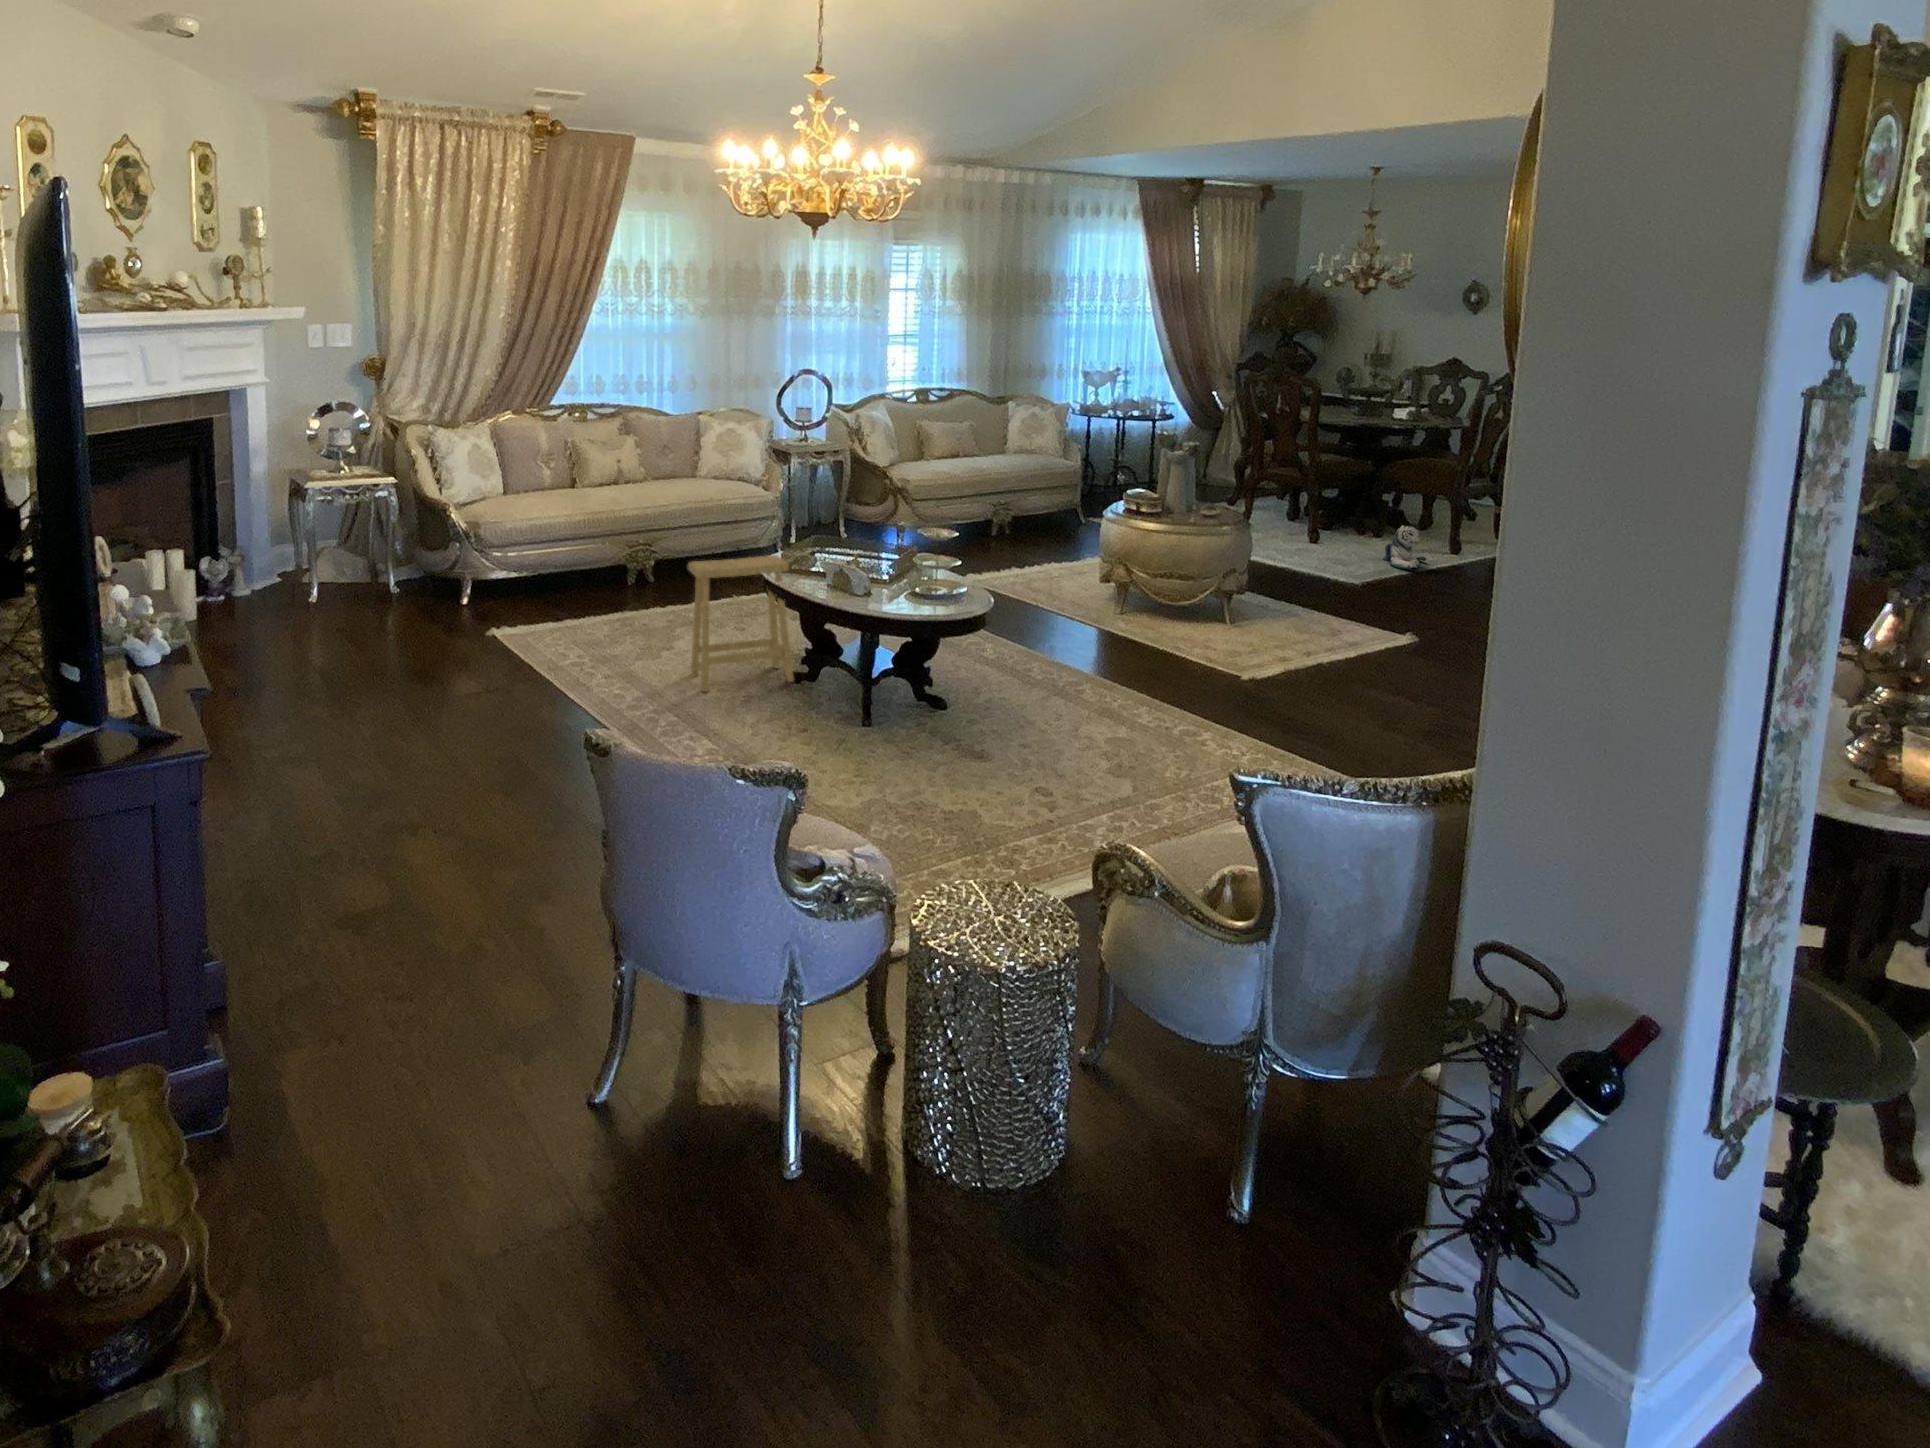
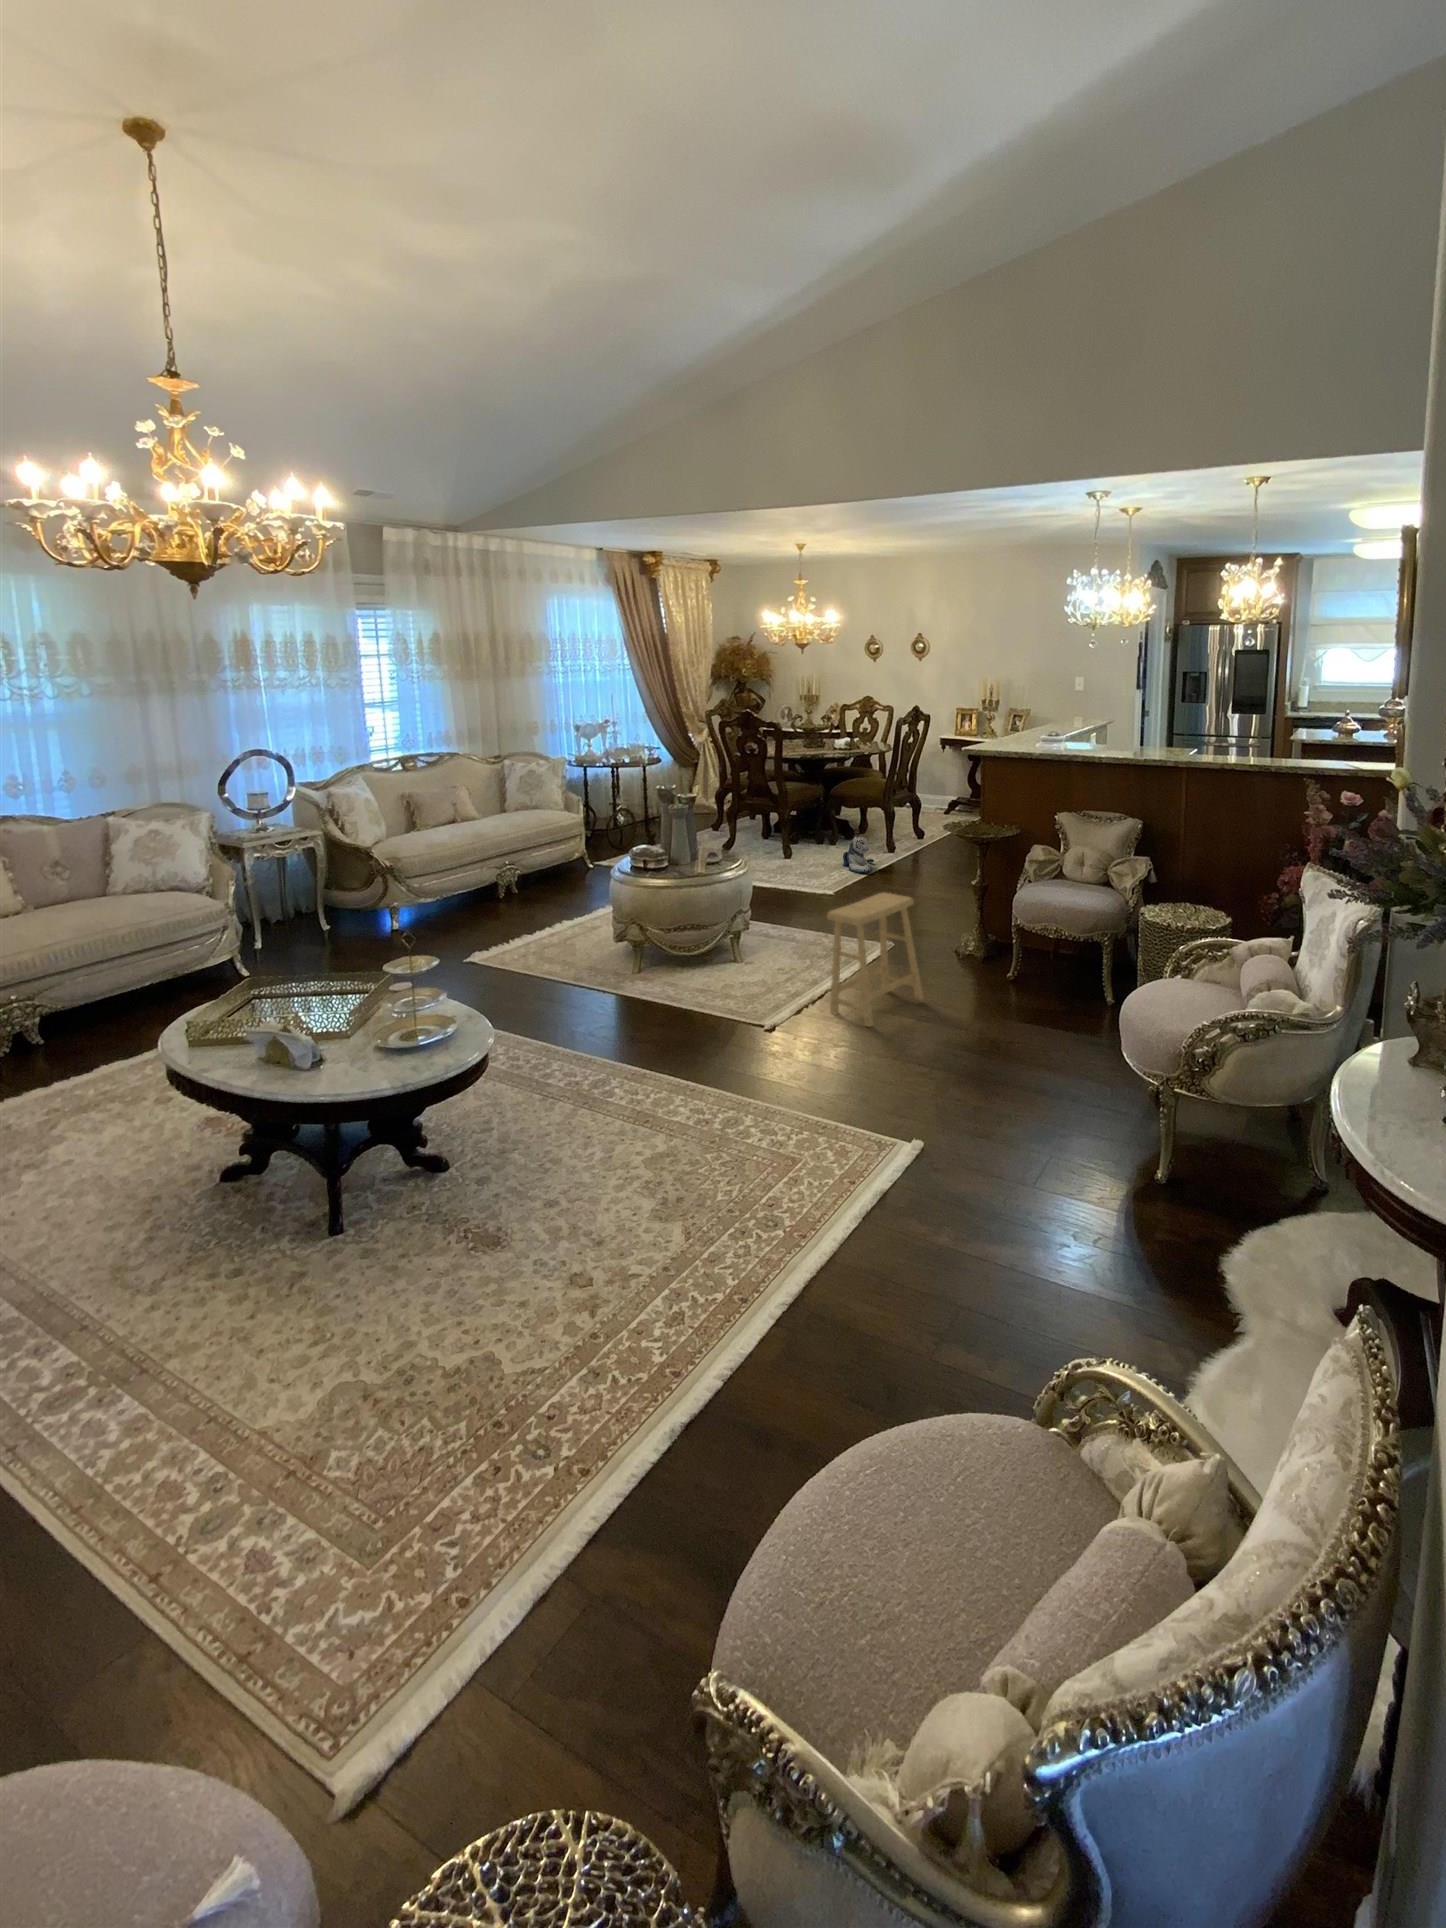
footstool: present [688,555,794,692] -> present [827,893,923,1027]

